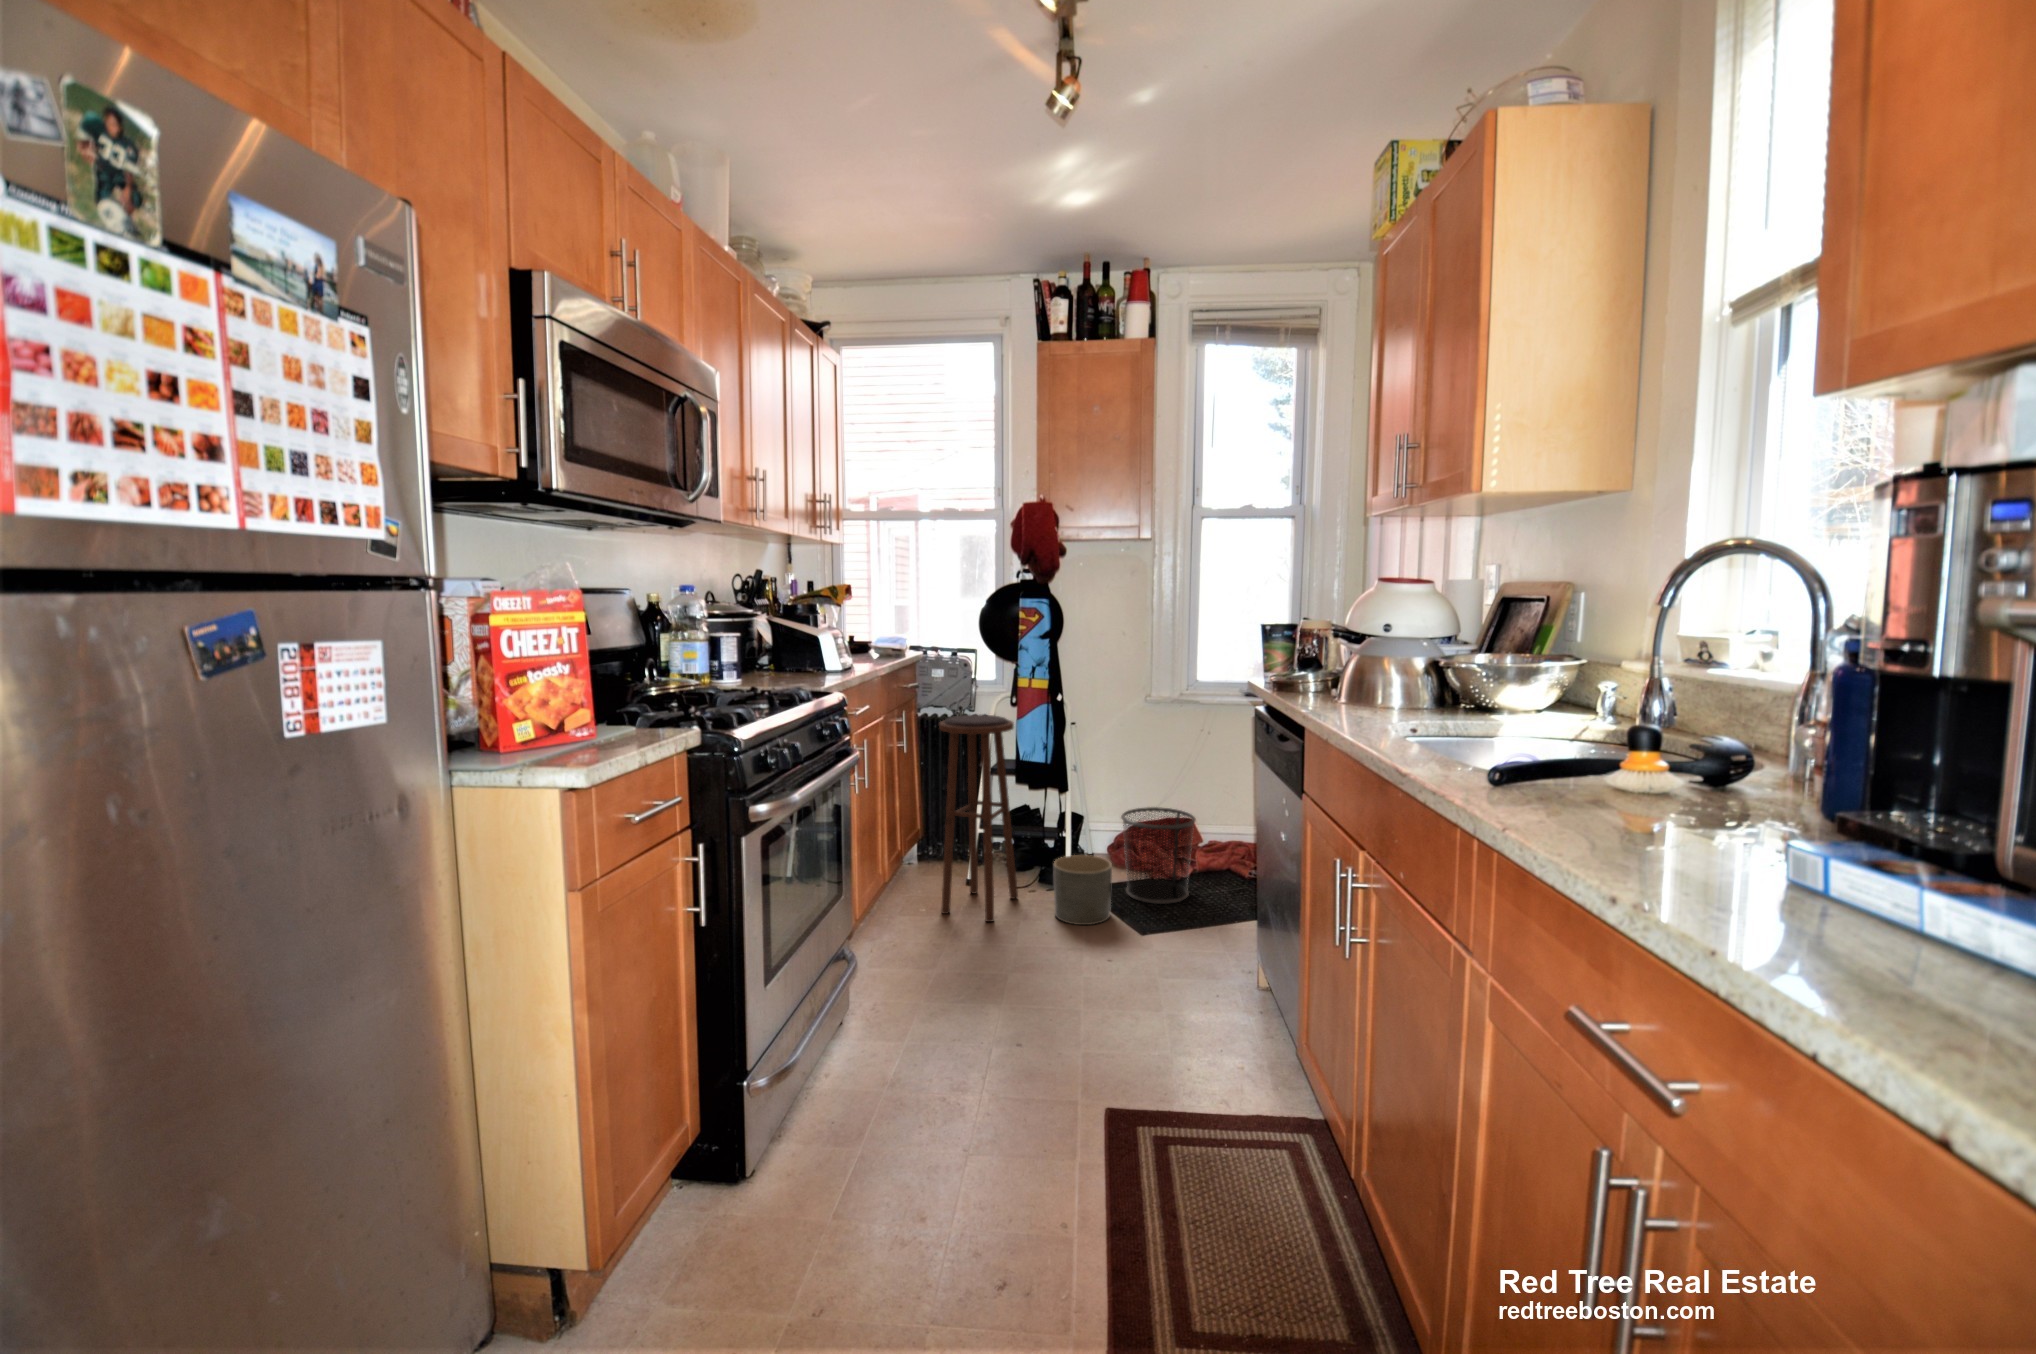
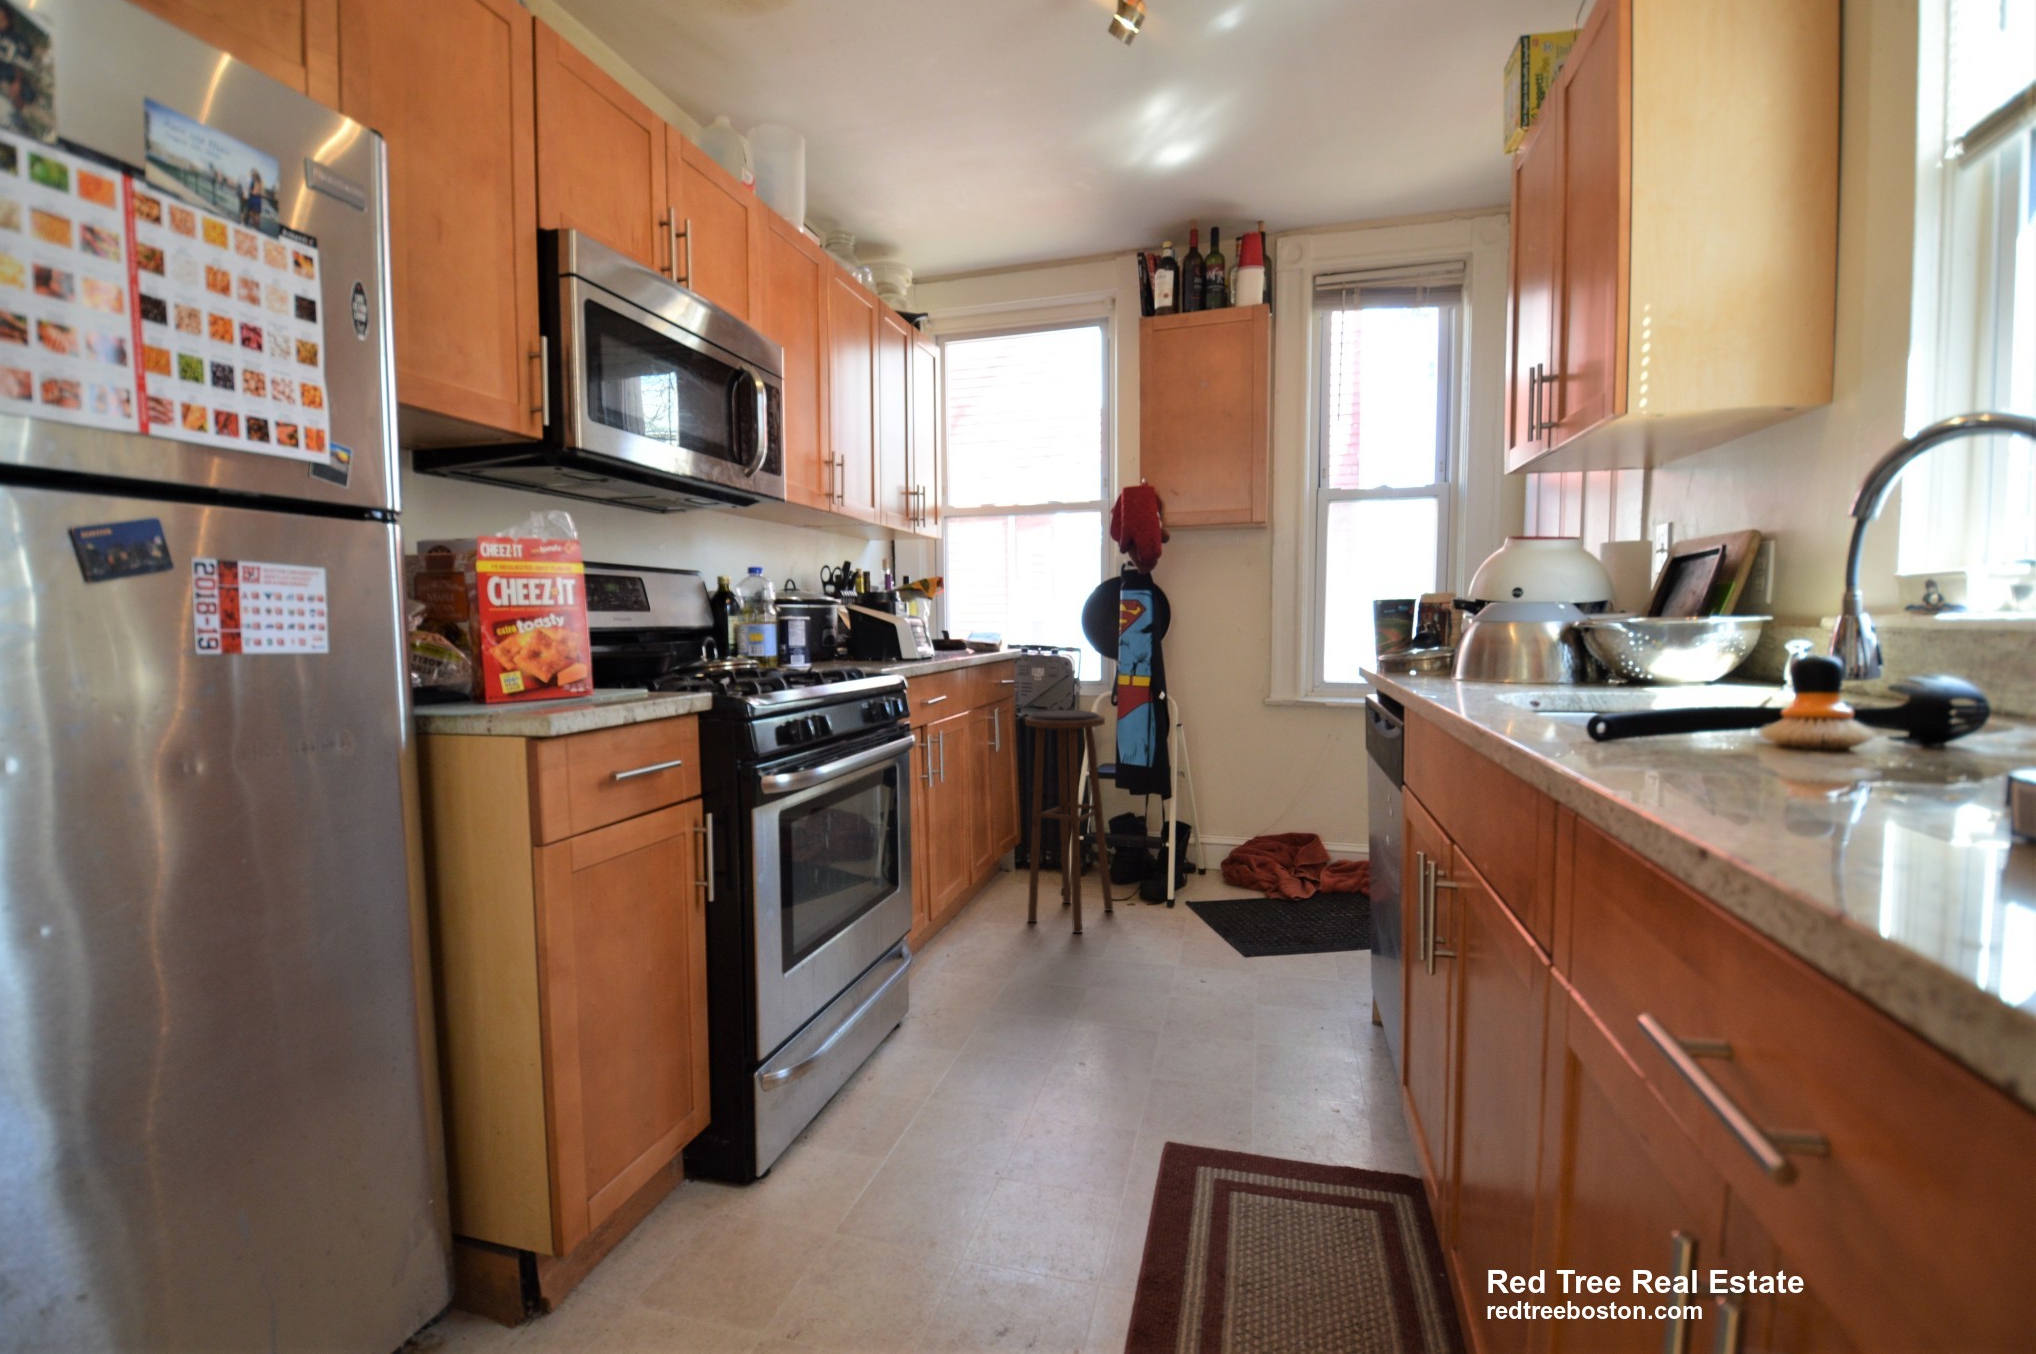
waste bin: present [1121,807,1196,904] -> none [1228,817,1315,924]
planter: present [1054,855,1112,925] -> none [1148,865,1214,942]

